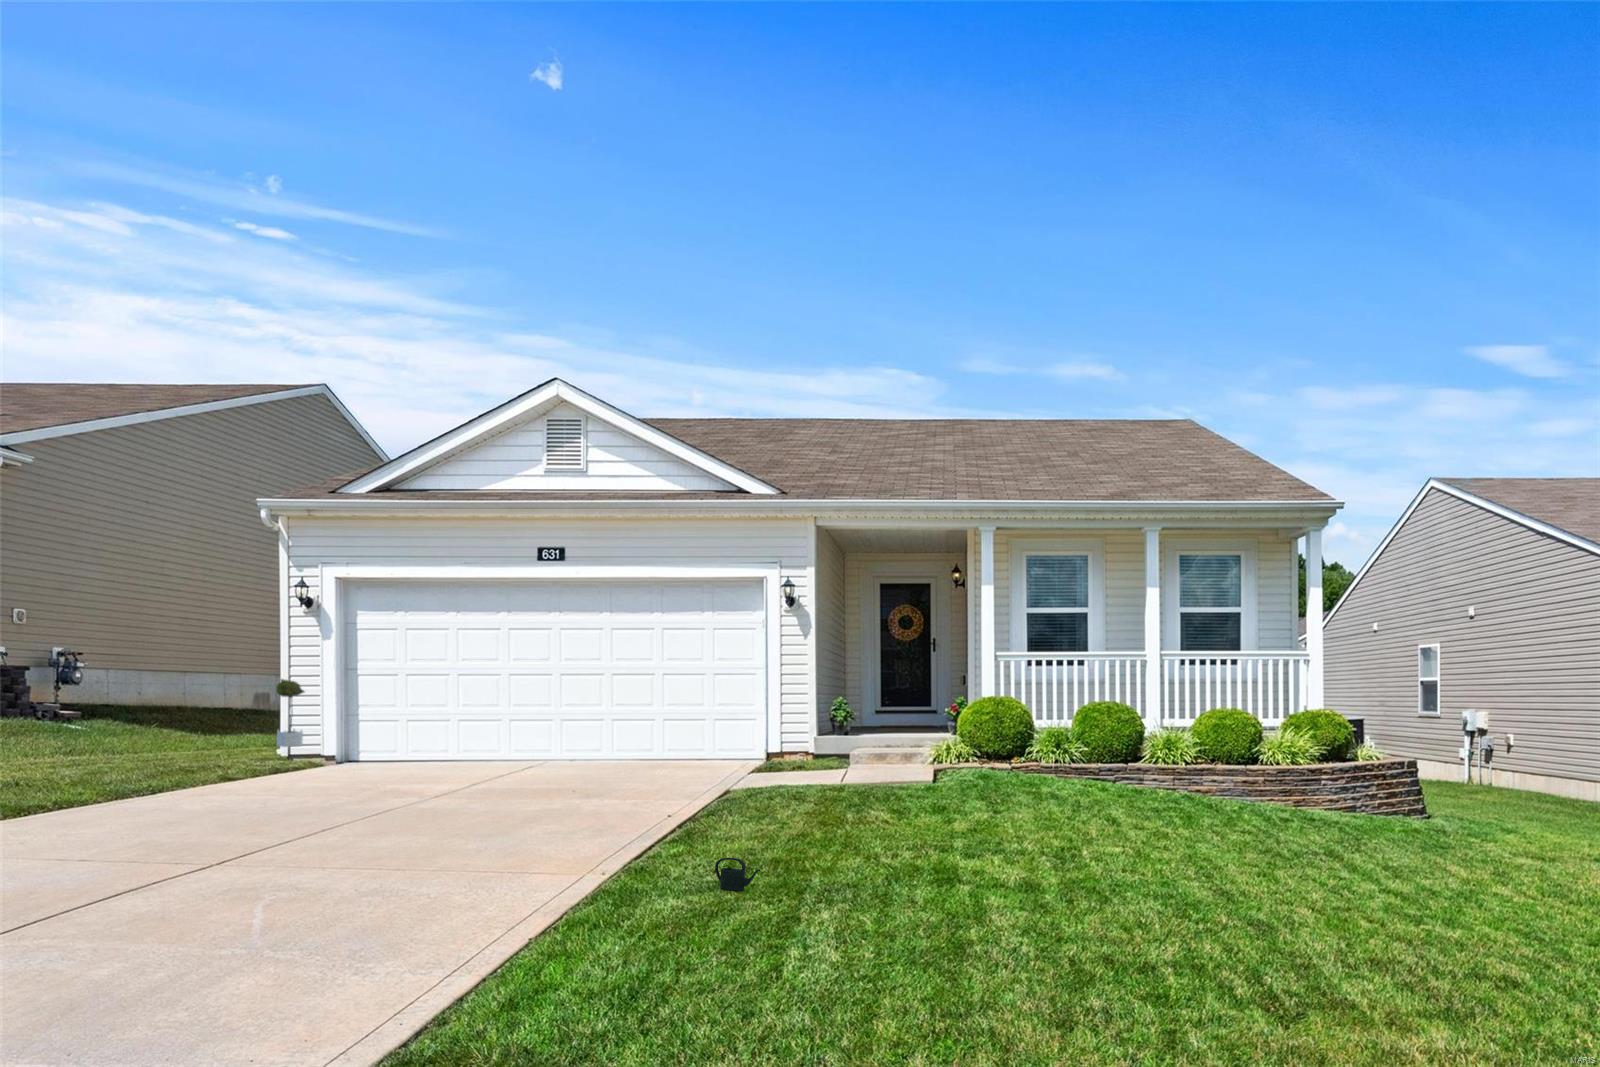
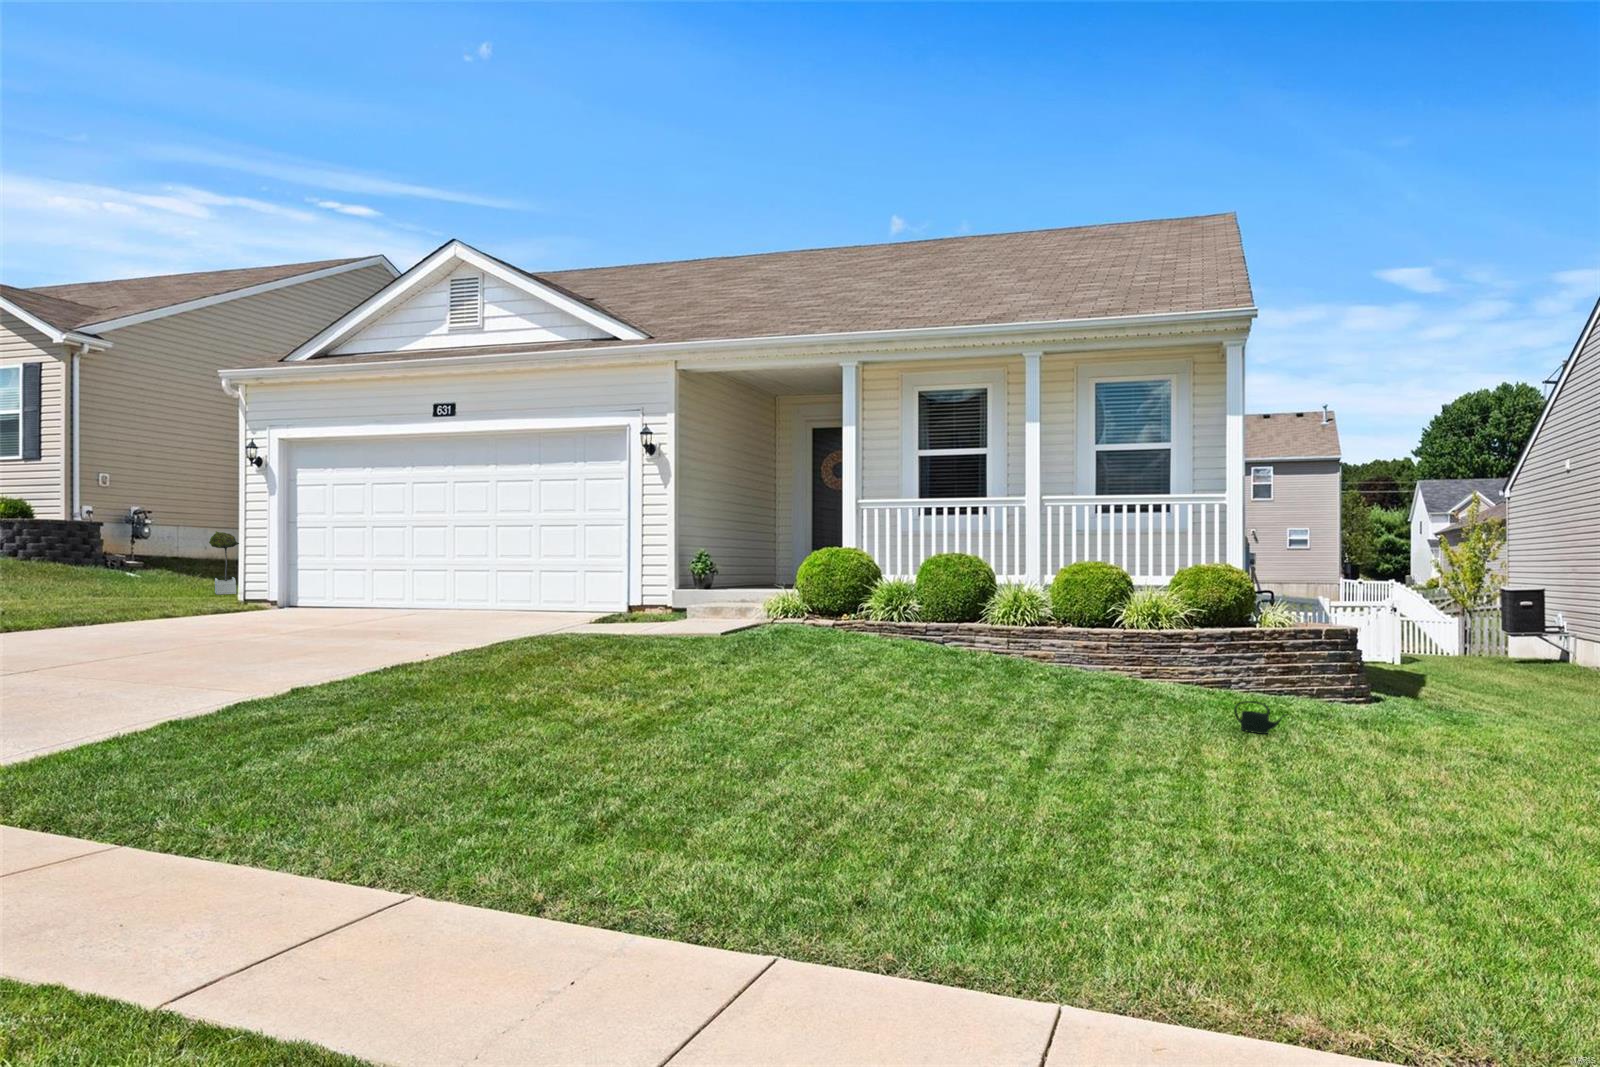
watering can: present [715,858,760,891] -> present [1234,701,1287,734]

